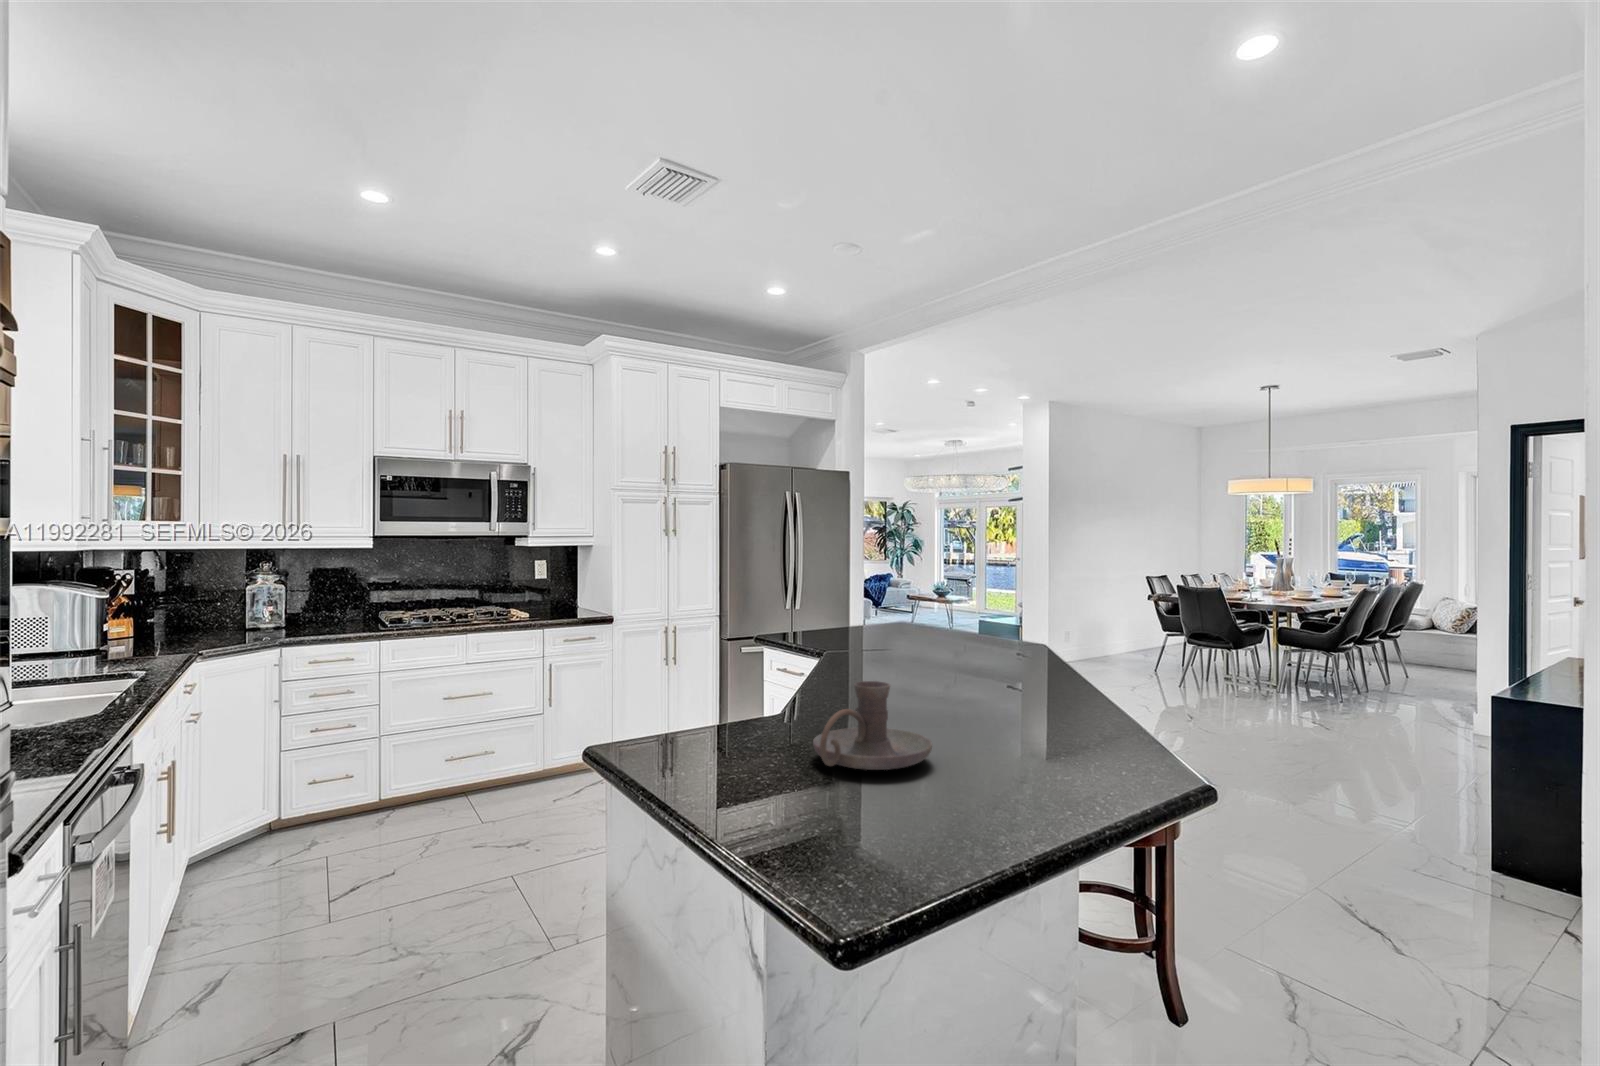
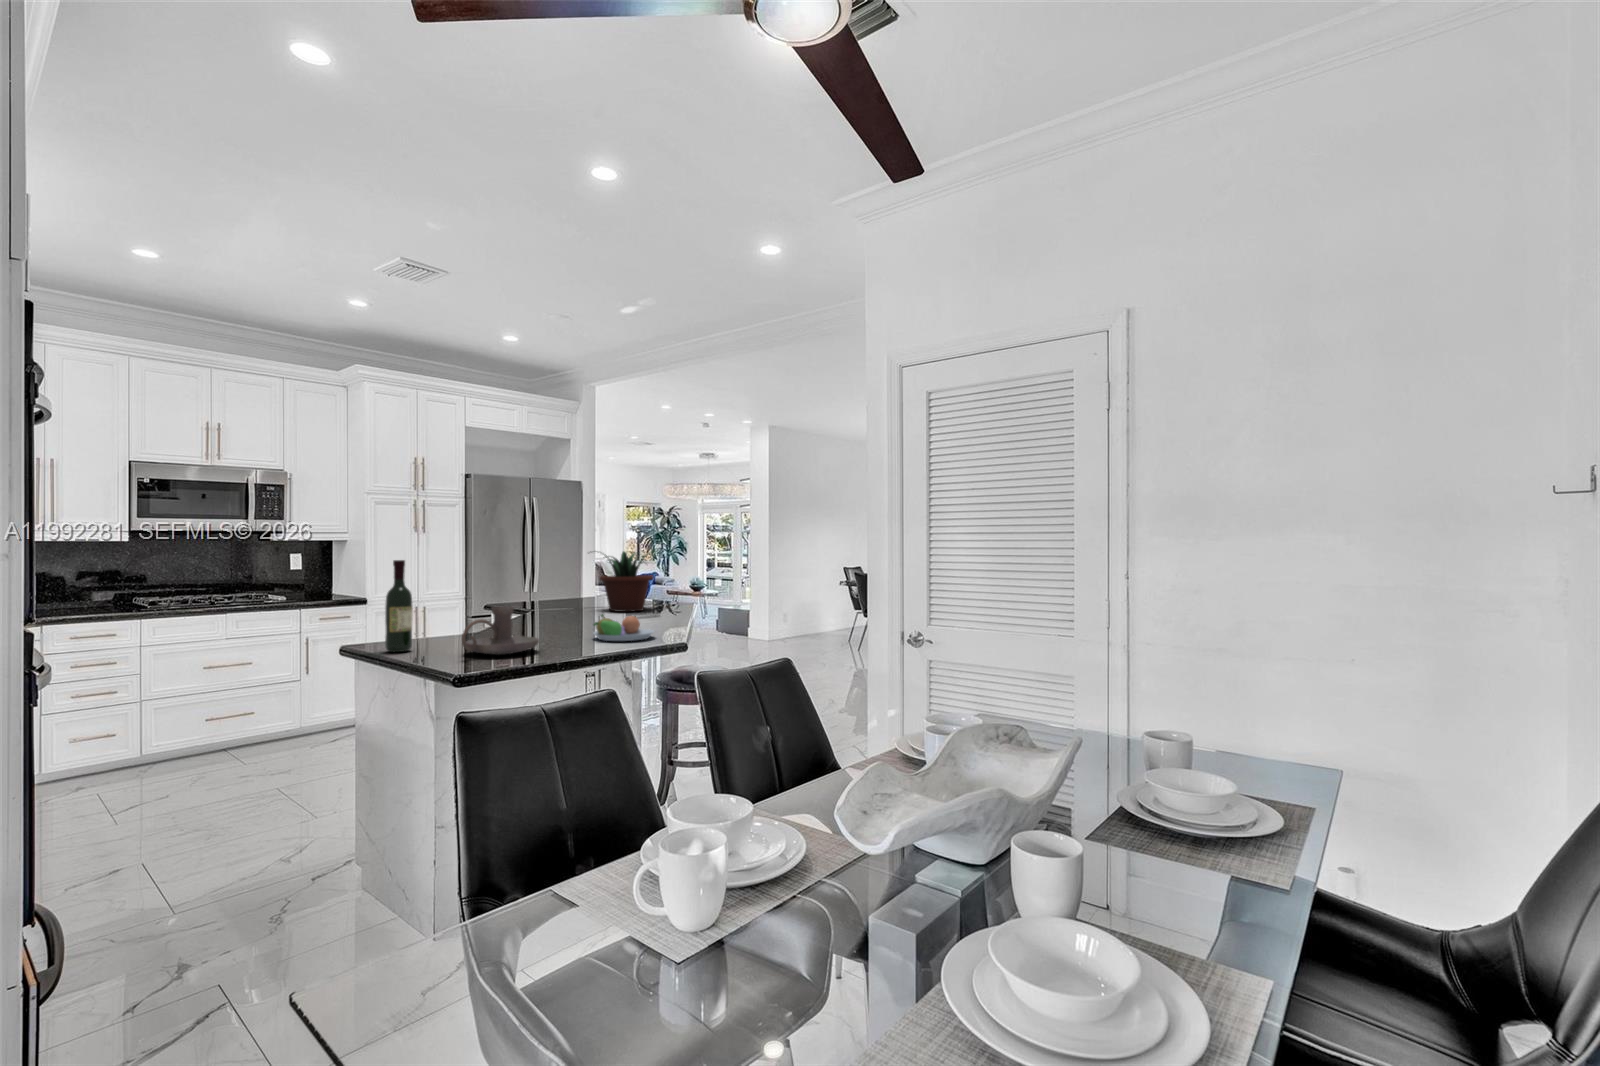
potted plant: none [912,568,1005,658] -> present [599,551,653,612]
wine bottle: none [686,599,725,750] -> present [385,560,413,652]
fruit bowl: none [985,686,1091,738] -> present [593,614,654,641]

